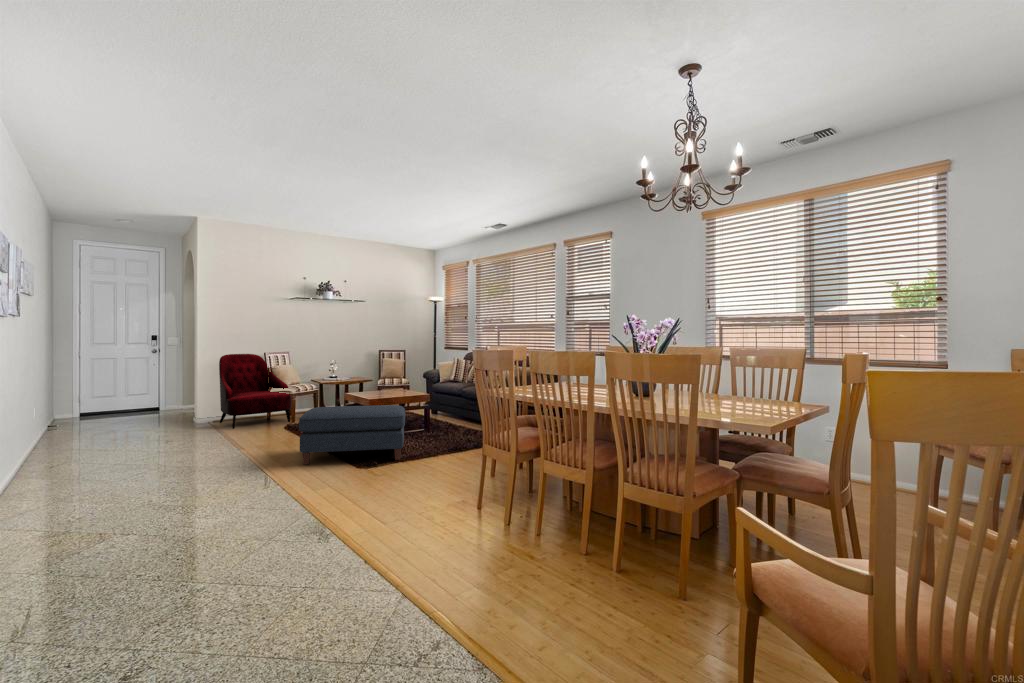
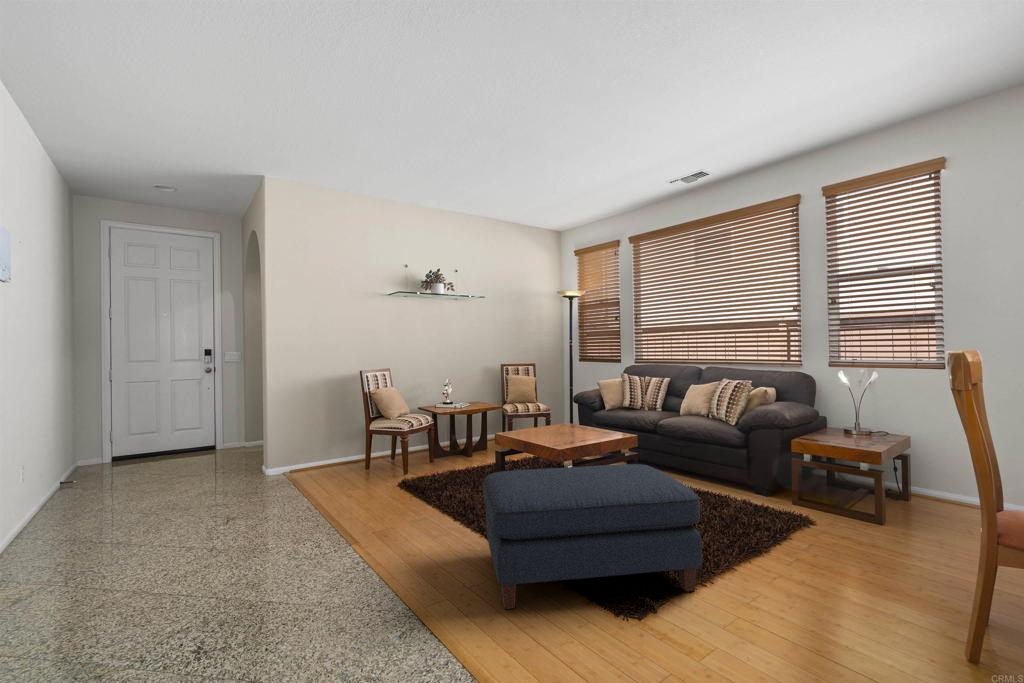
armchair: present [219,354,292,429] -> none [299,372,404,490]

